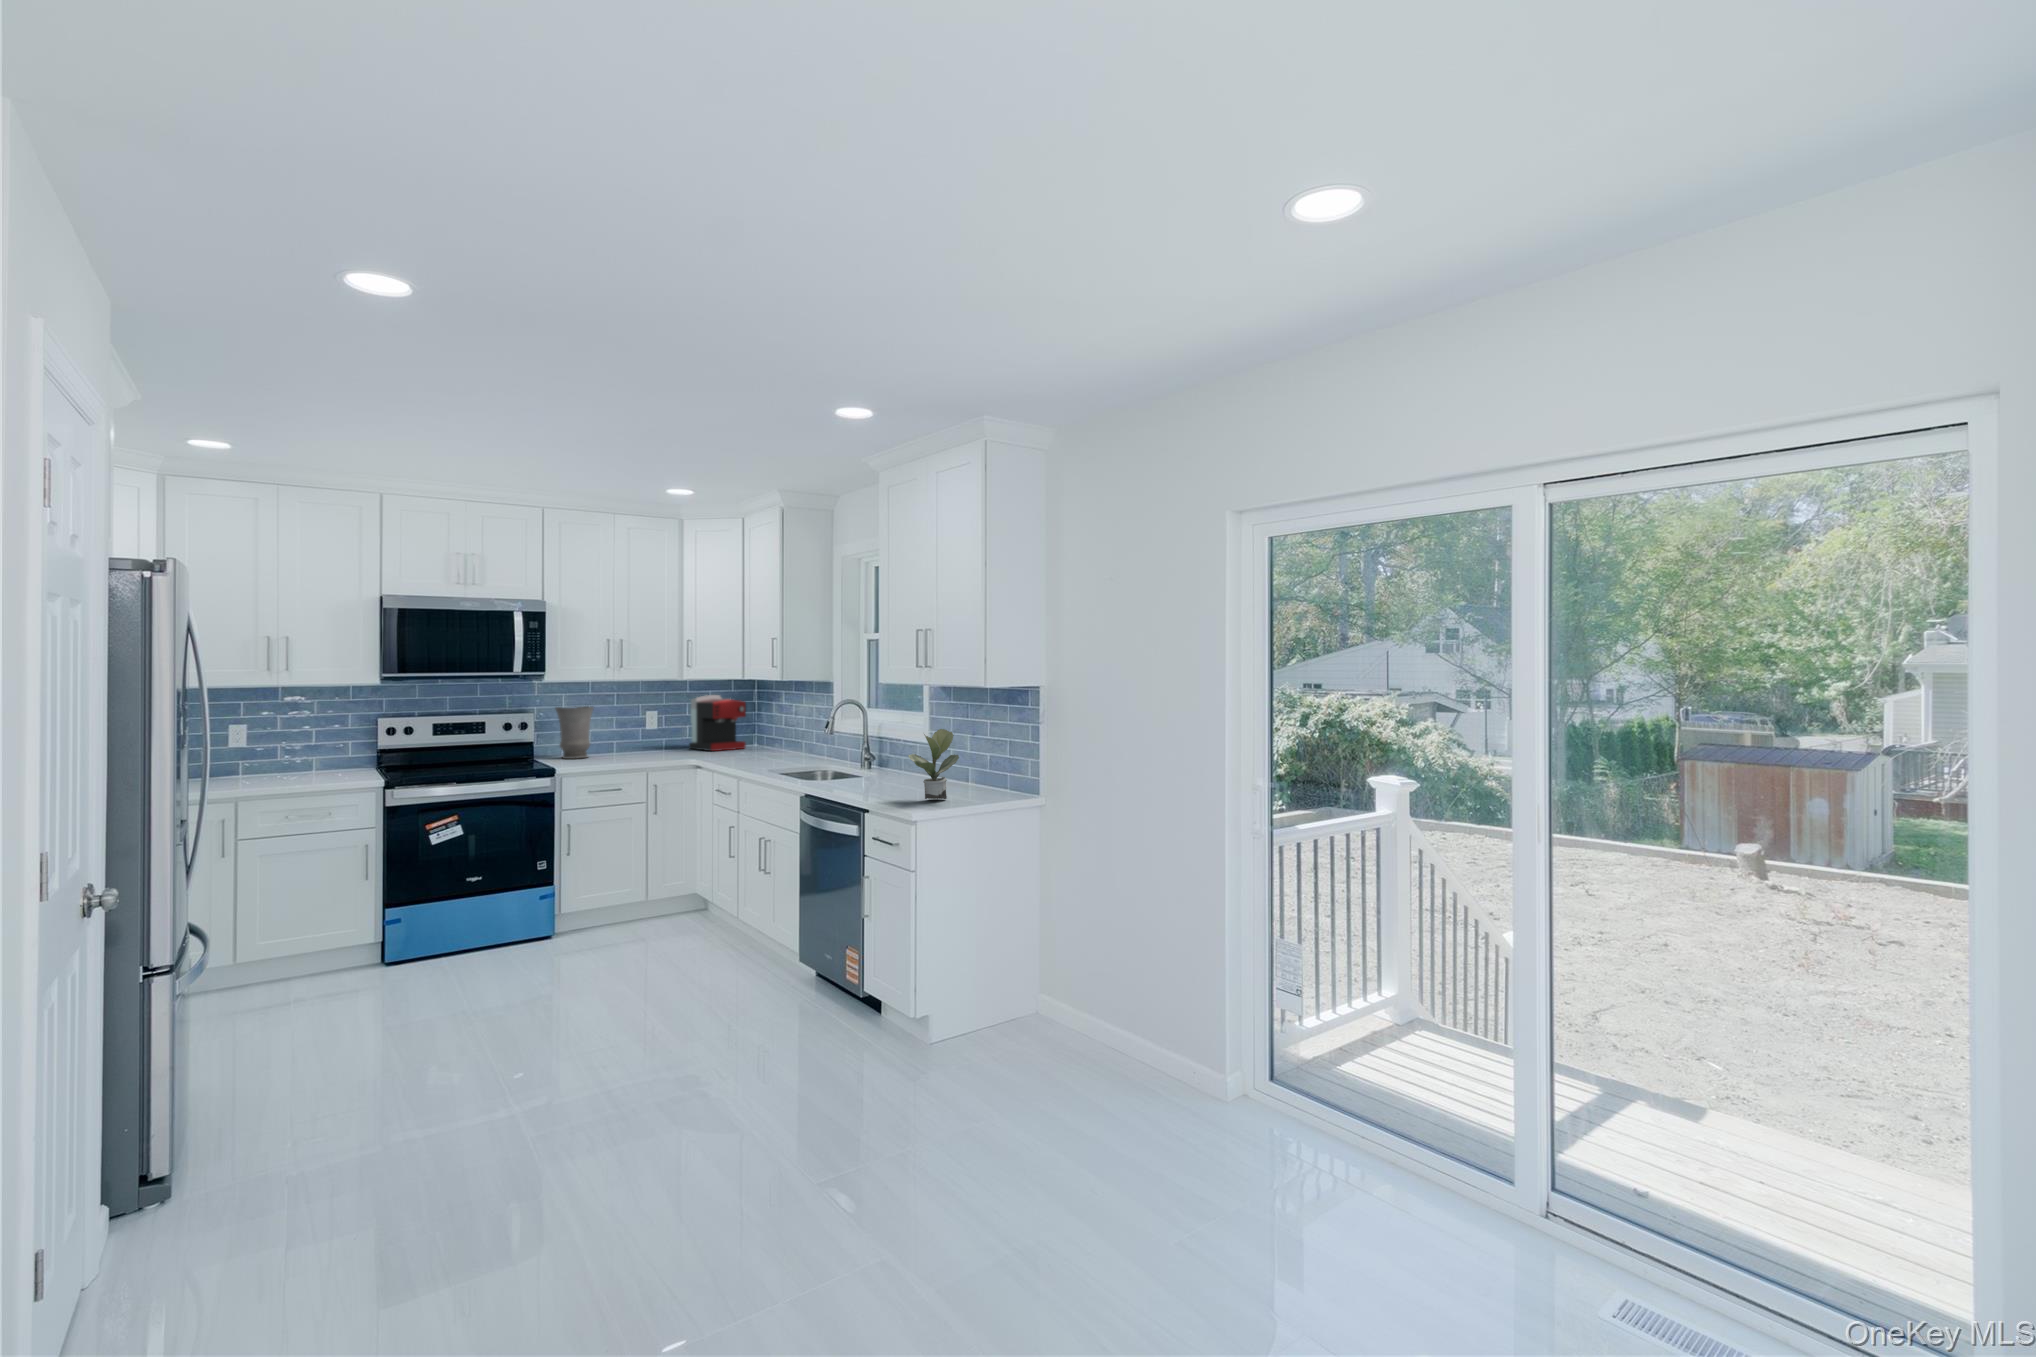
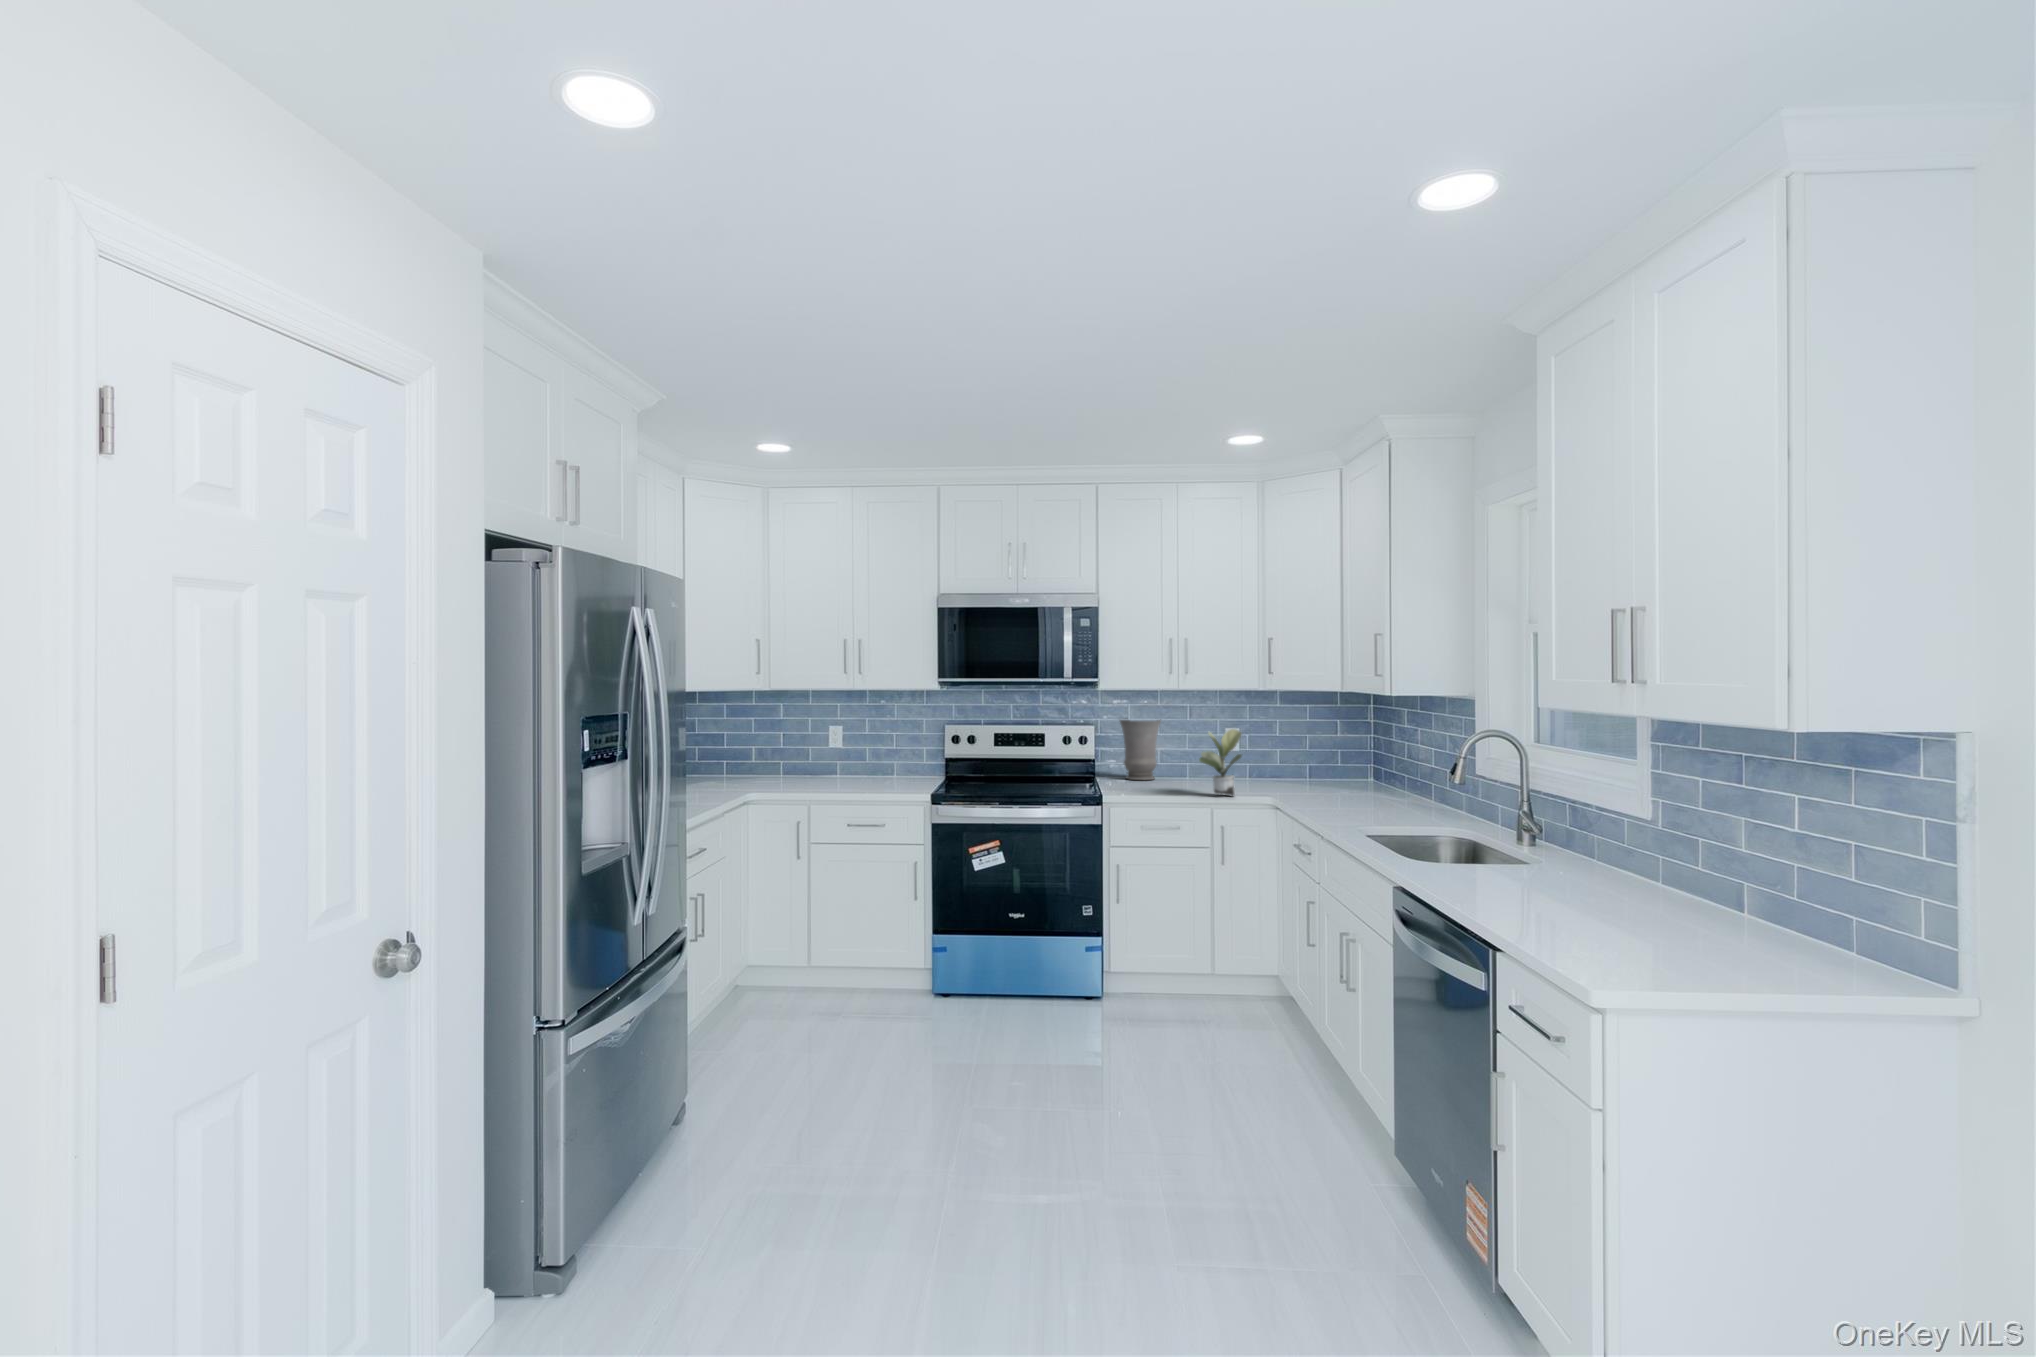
coffee maker: present [689,695,746,751] -> none [1275,709,1347,781]
potted plant: present [908,729,959,799] -> present [1199,729,1242,795]

